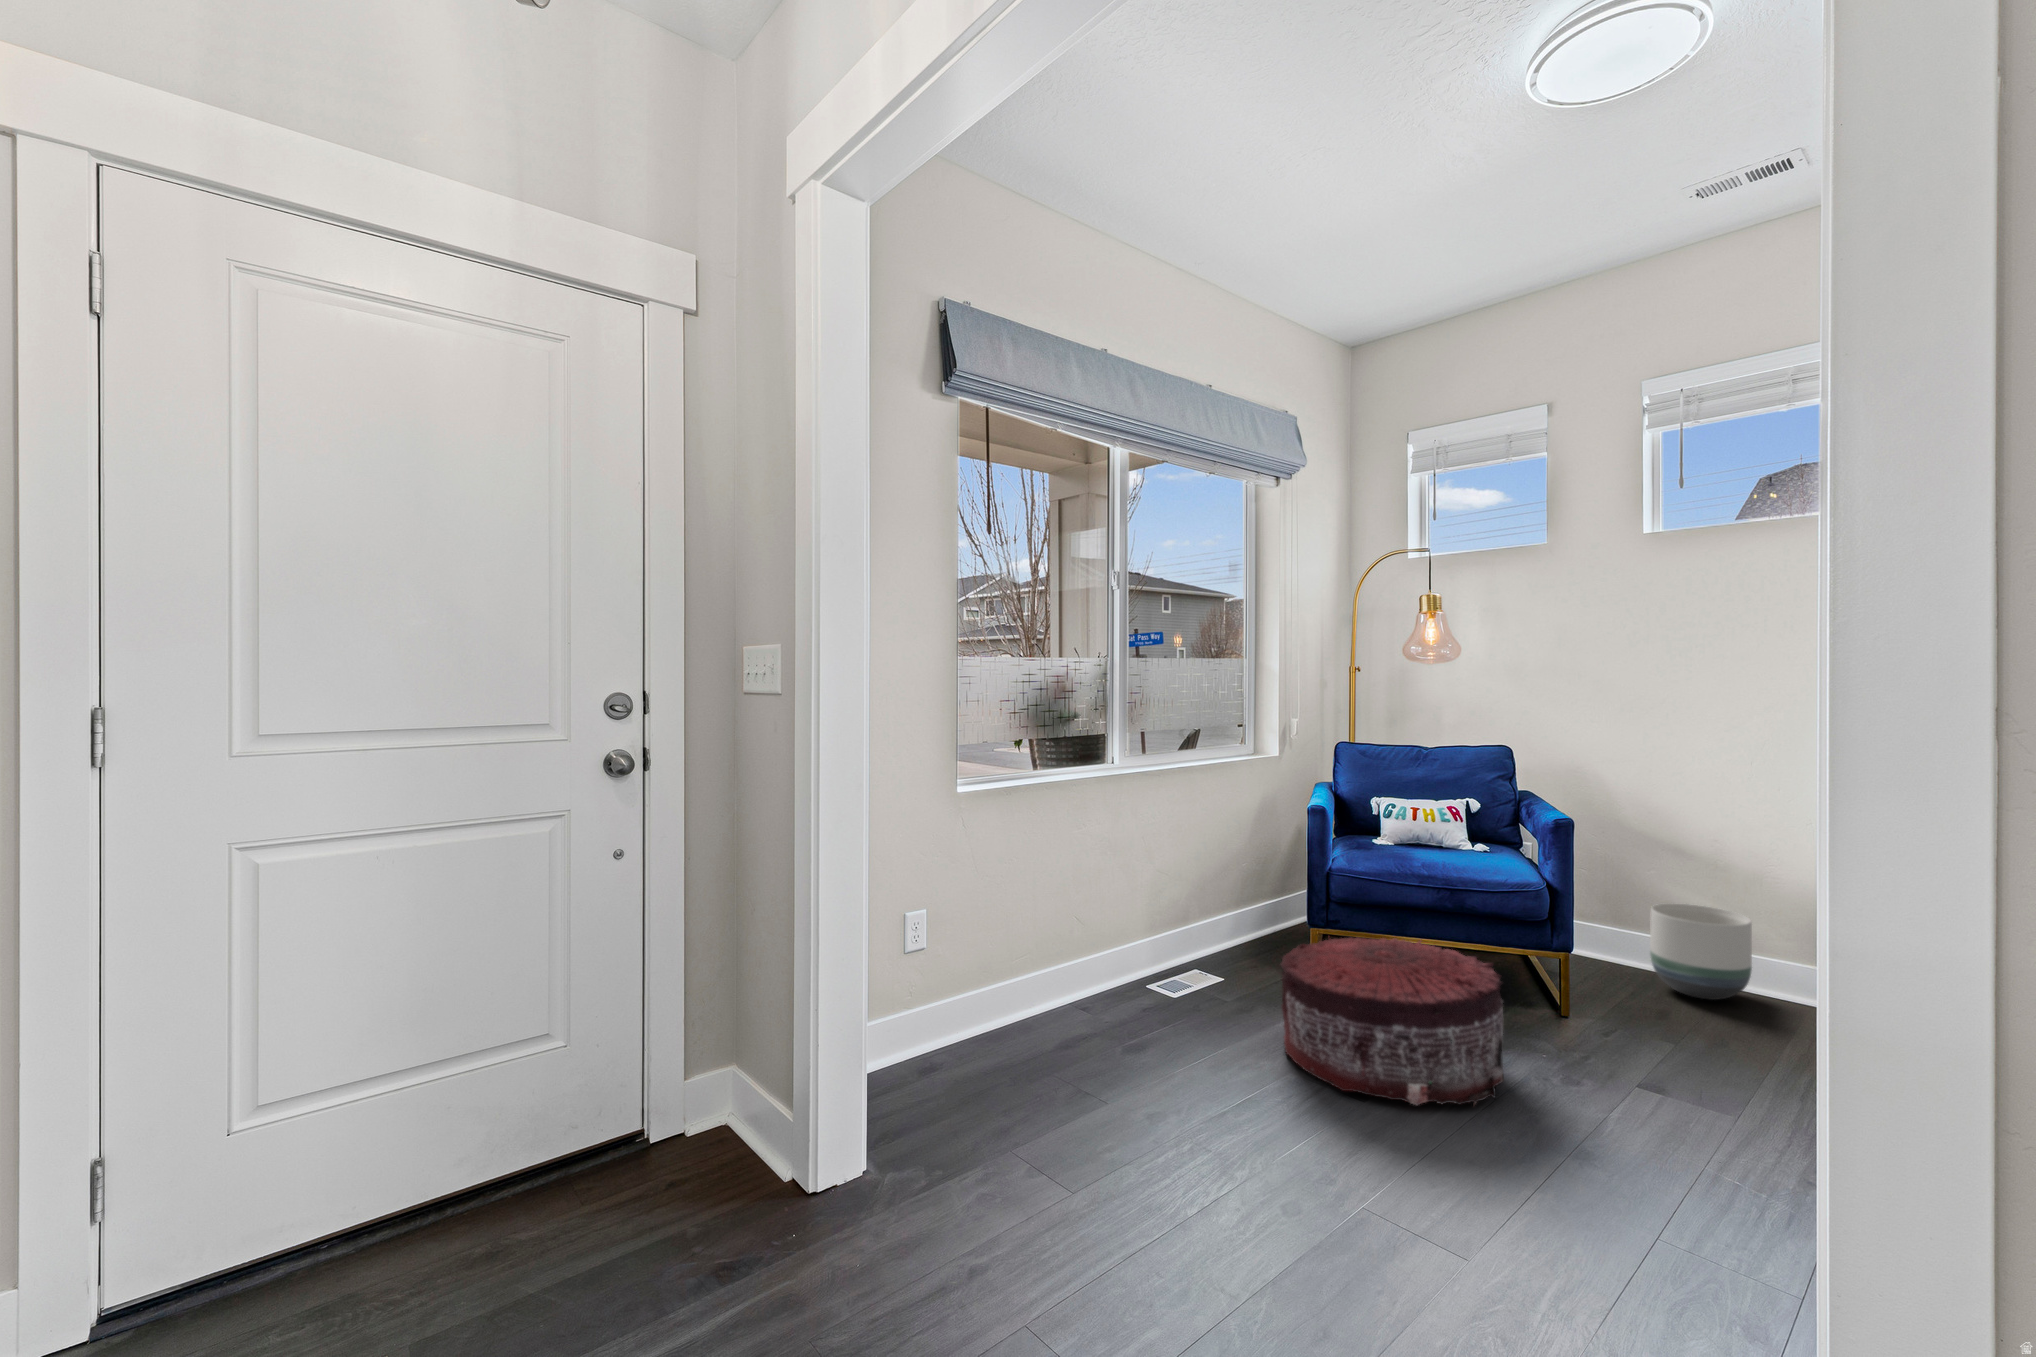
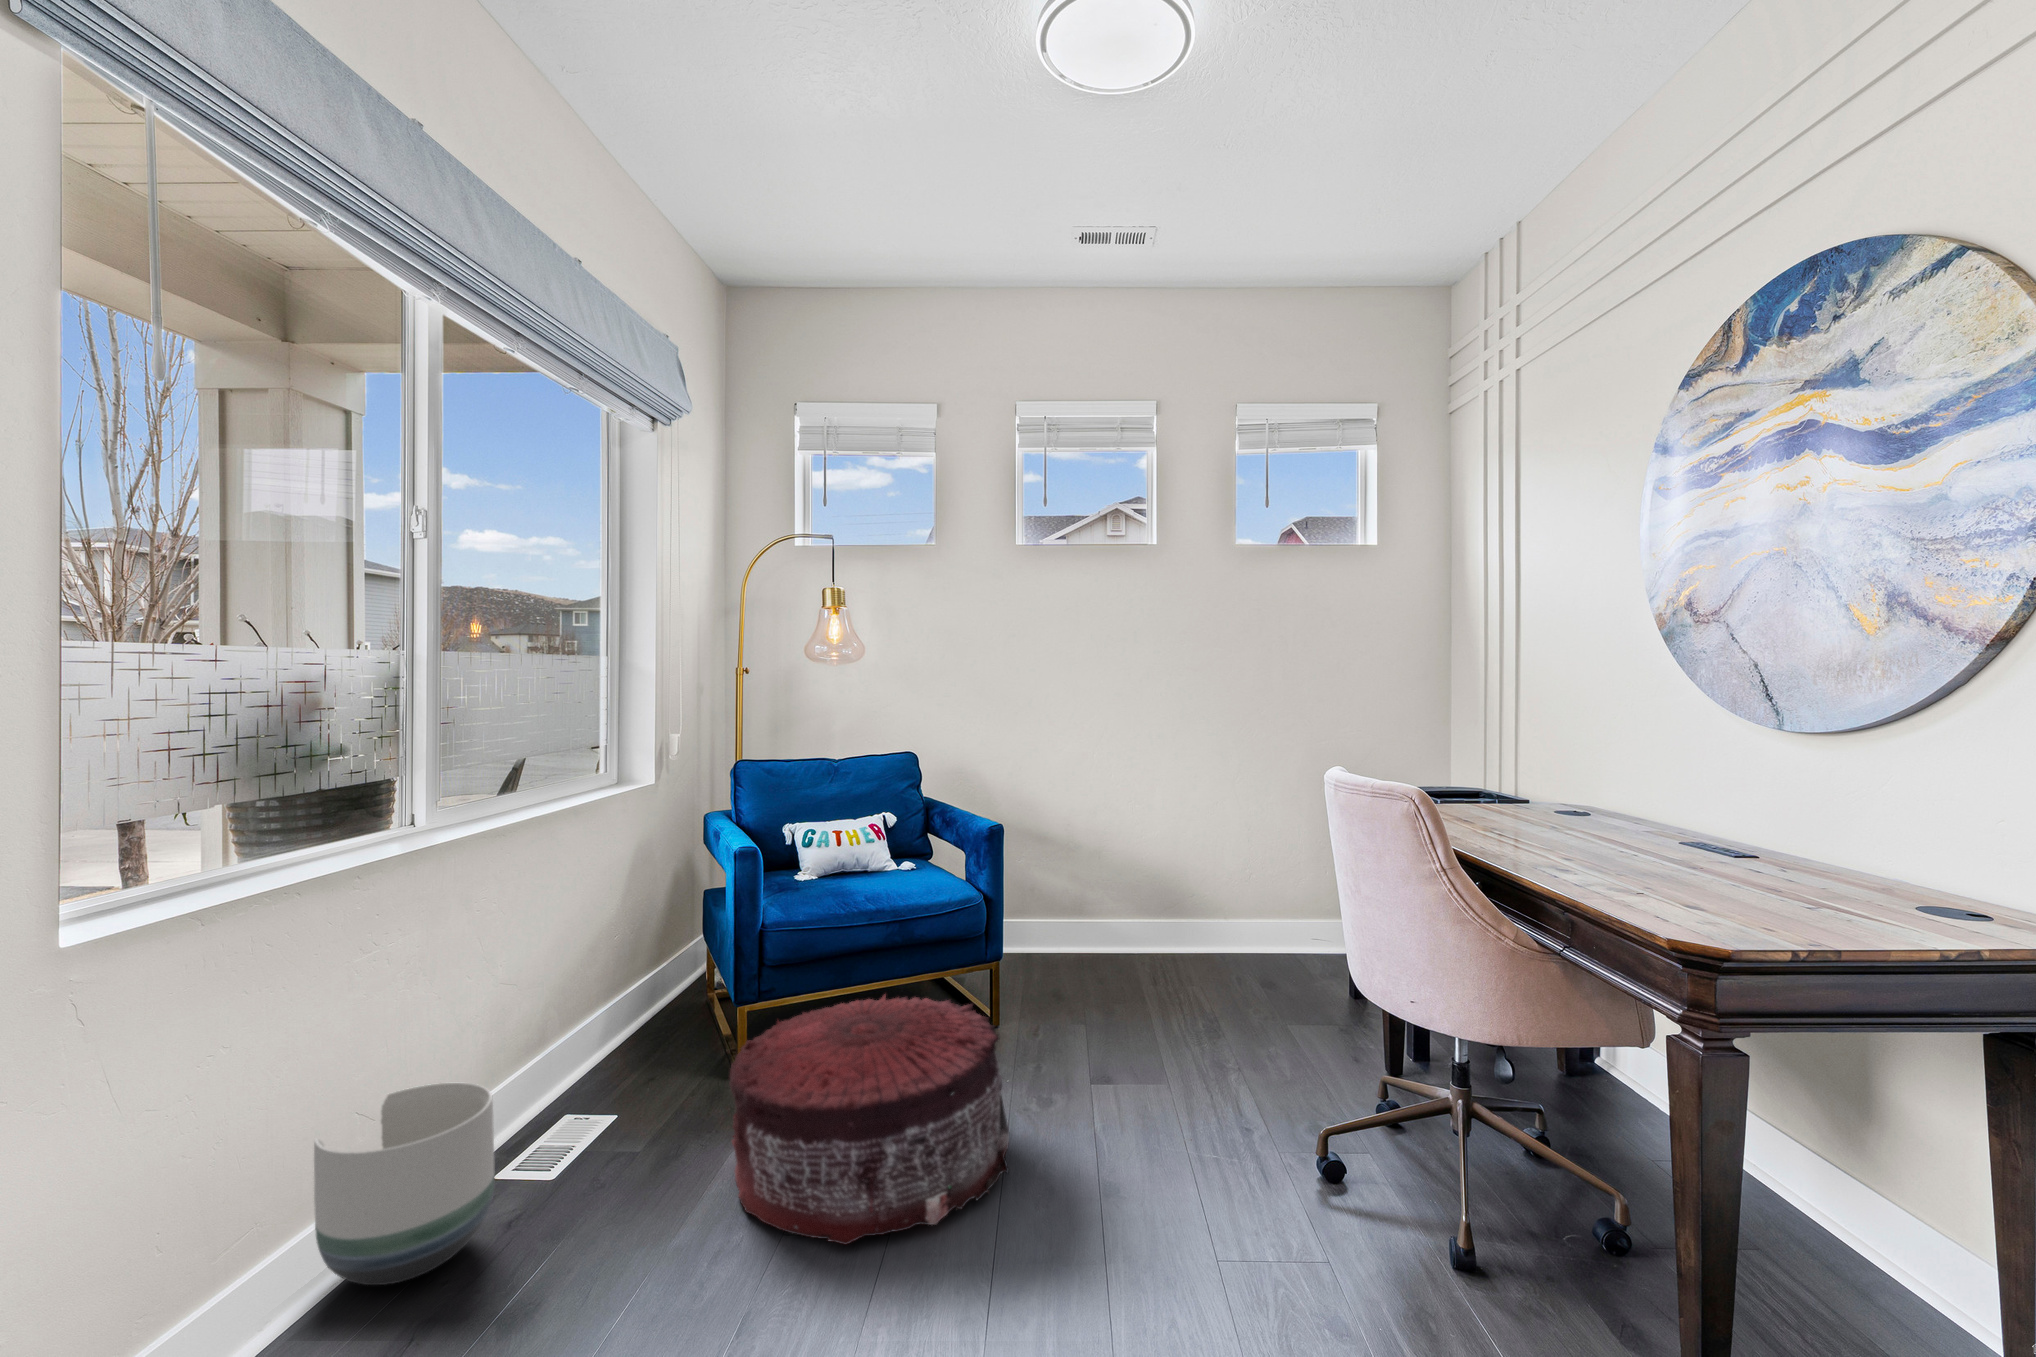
planter: present [1650,904,1752,1000] -> present [314,1082,495,1285]

